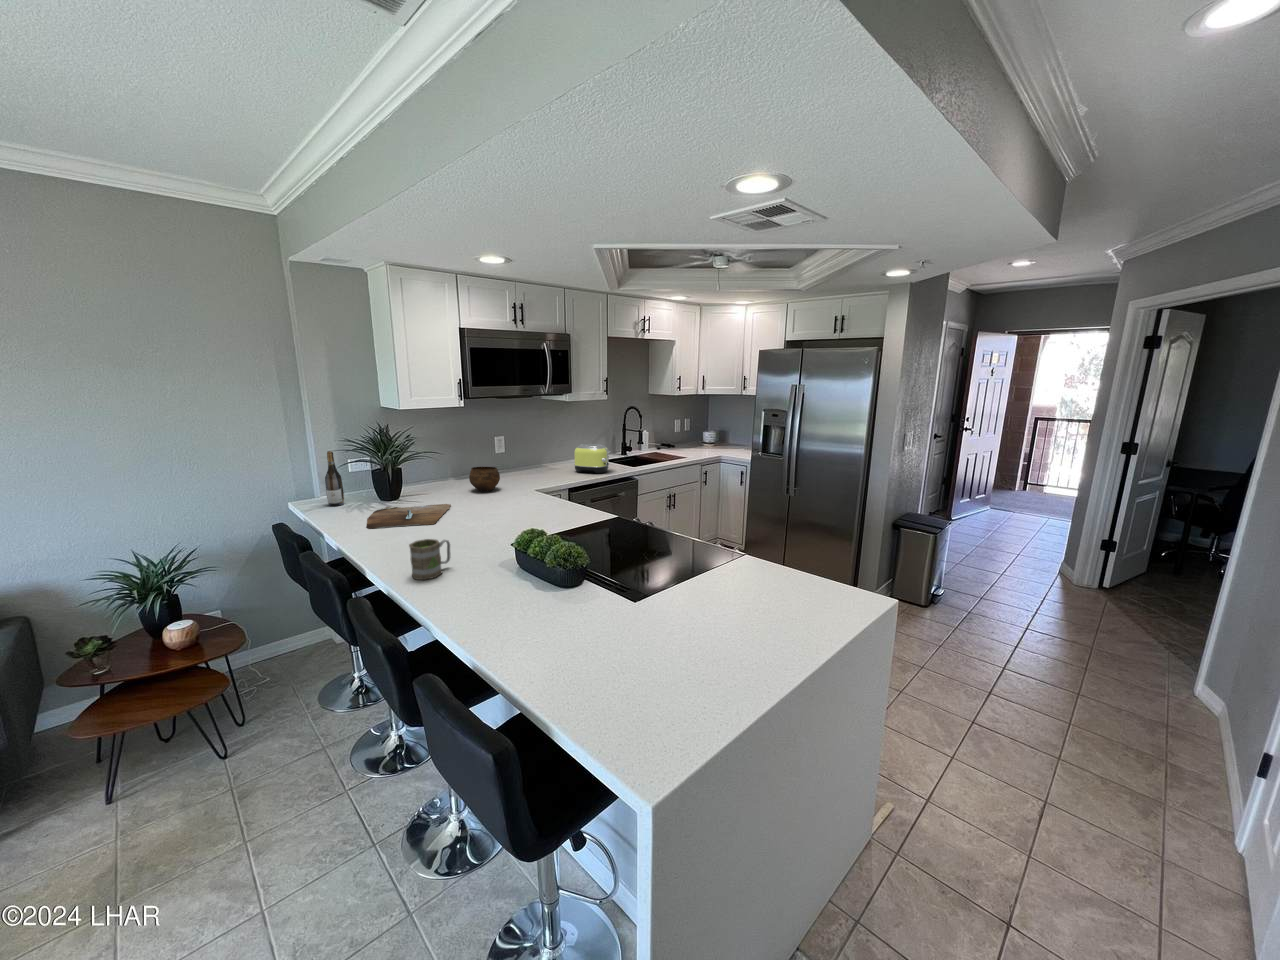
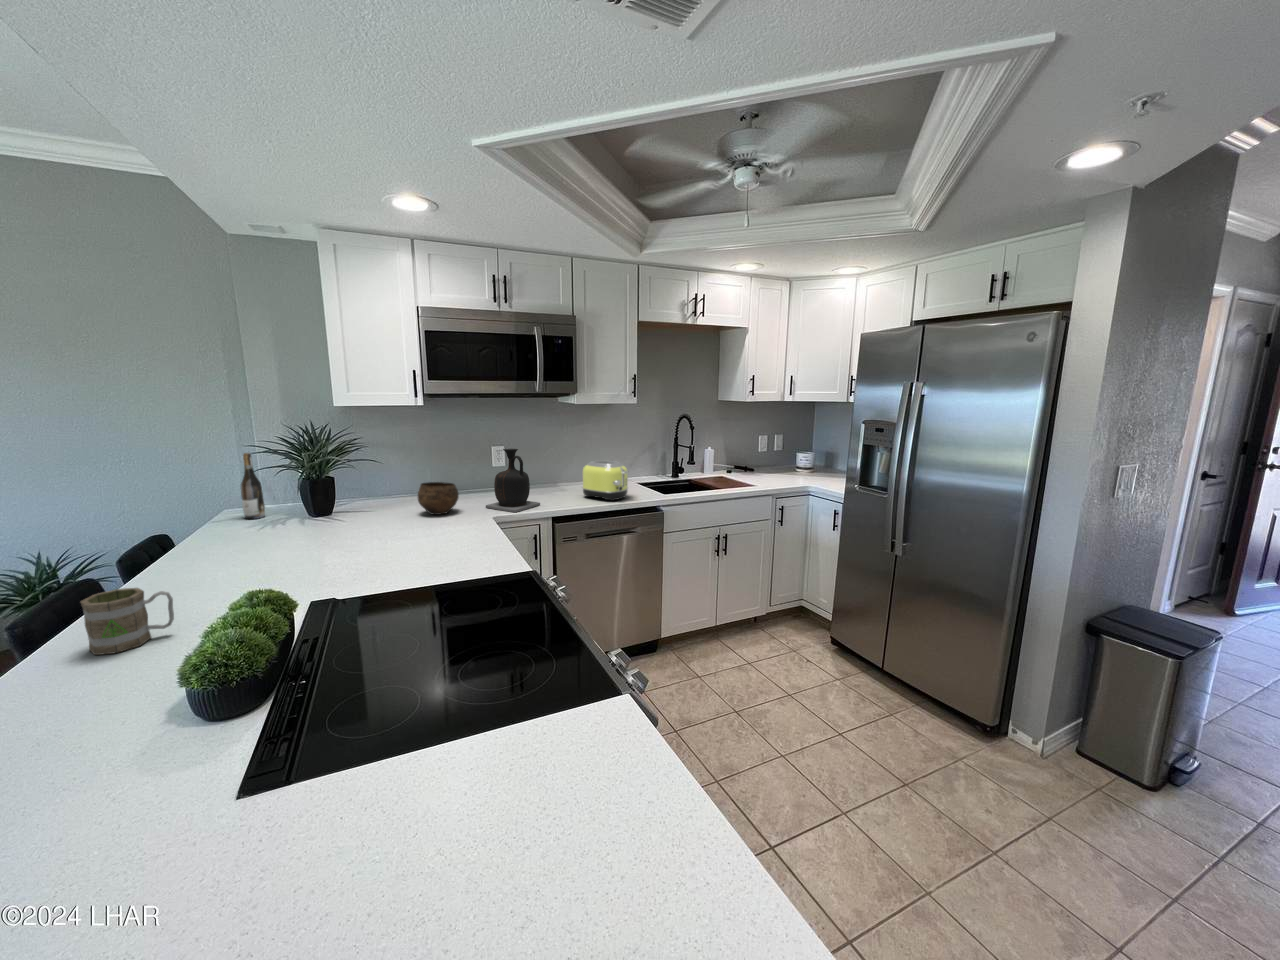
vase: none [515,438,553,486] -> present [486,449,540,512]
cutting board: present [367,504,451,529] -> none [217,525,364,556]

